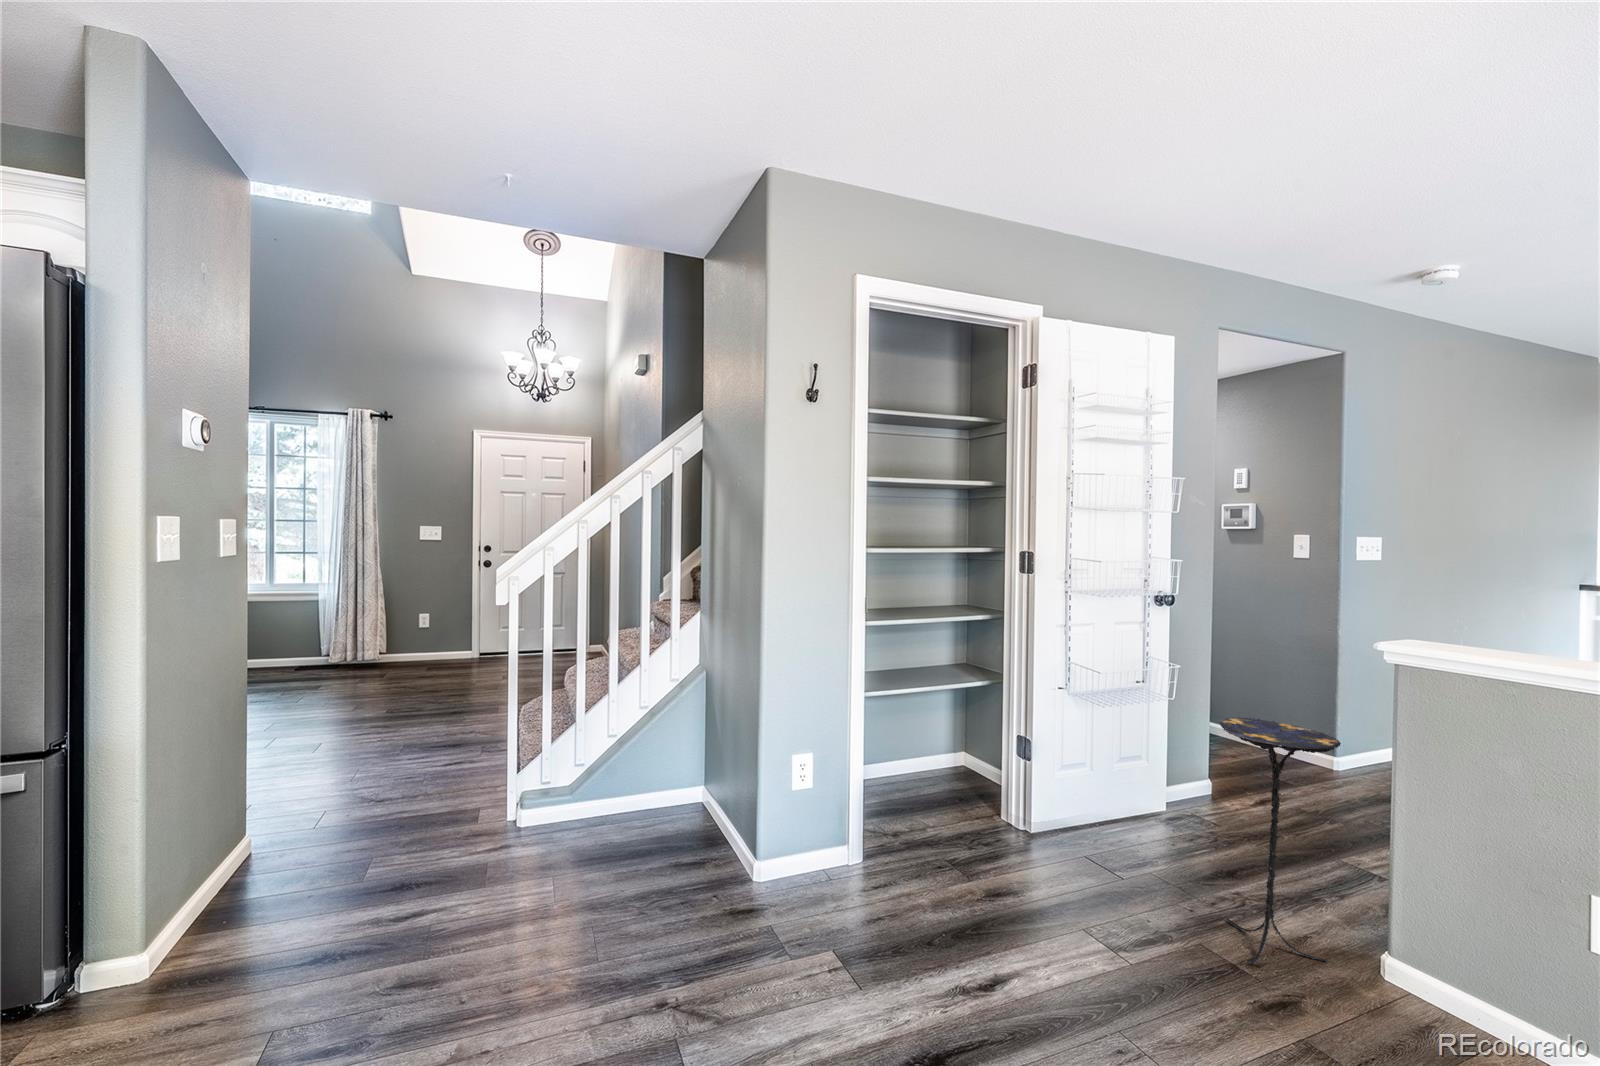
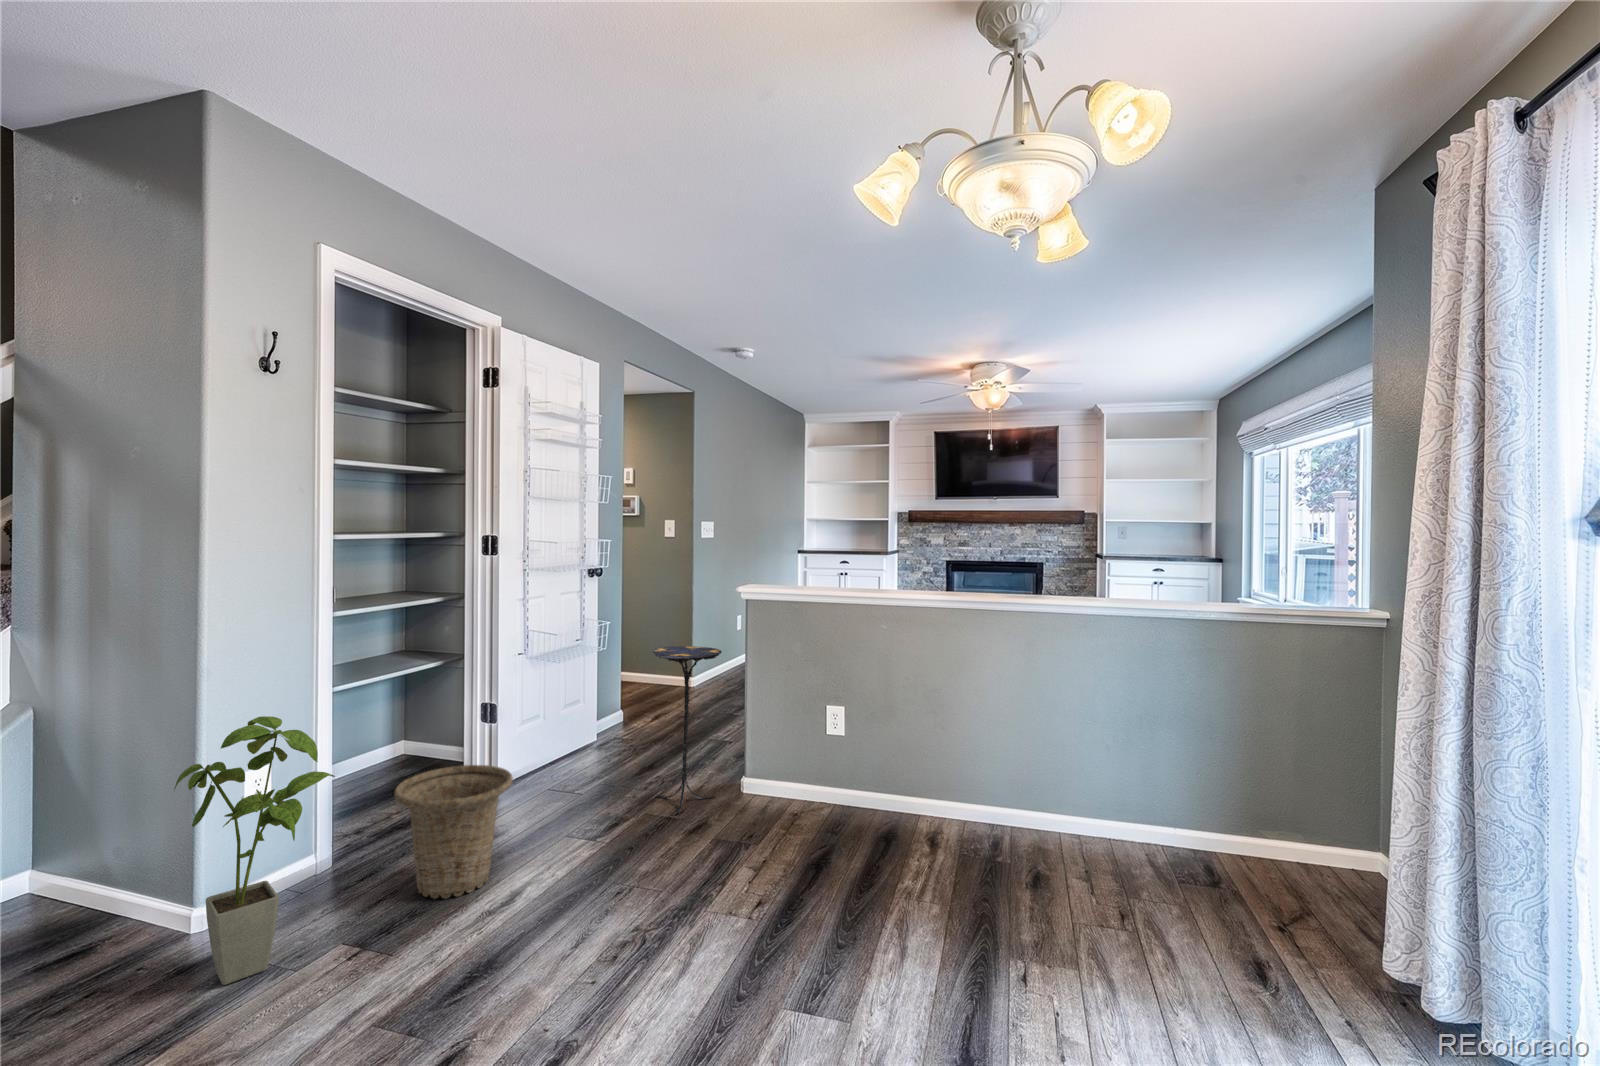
house plant: none [719,716,837,948] -> present [174,716,335,985]
basket: none [890,801,1009,954] -> present [394,765,513,899]

